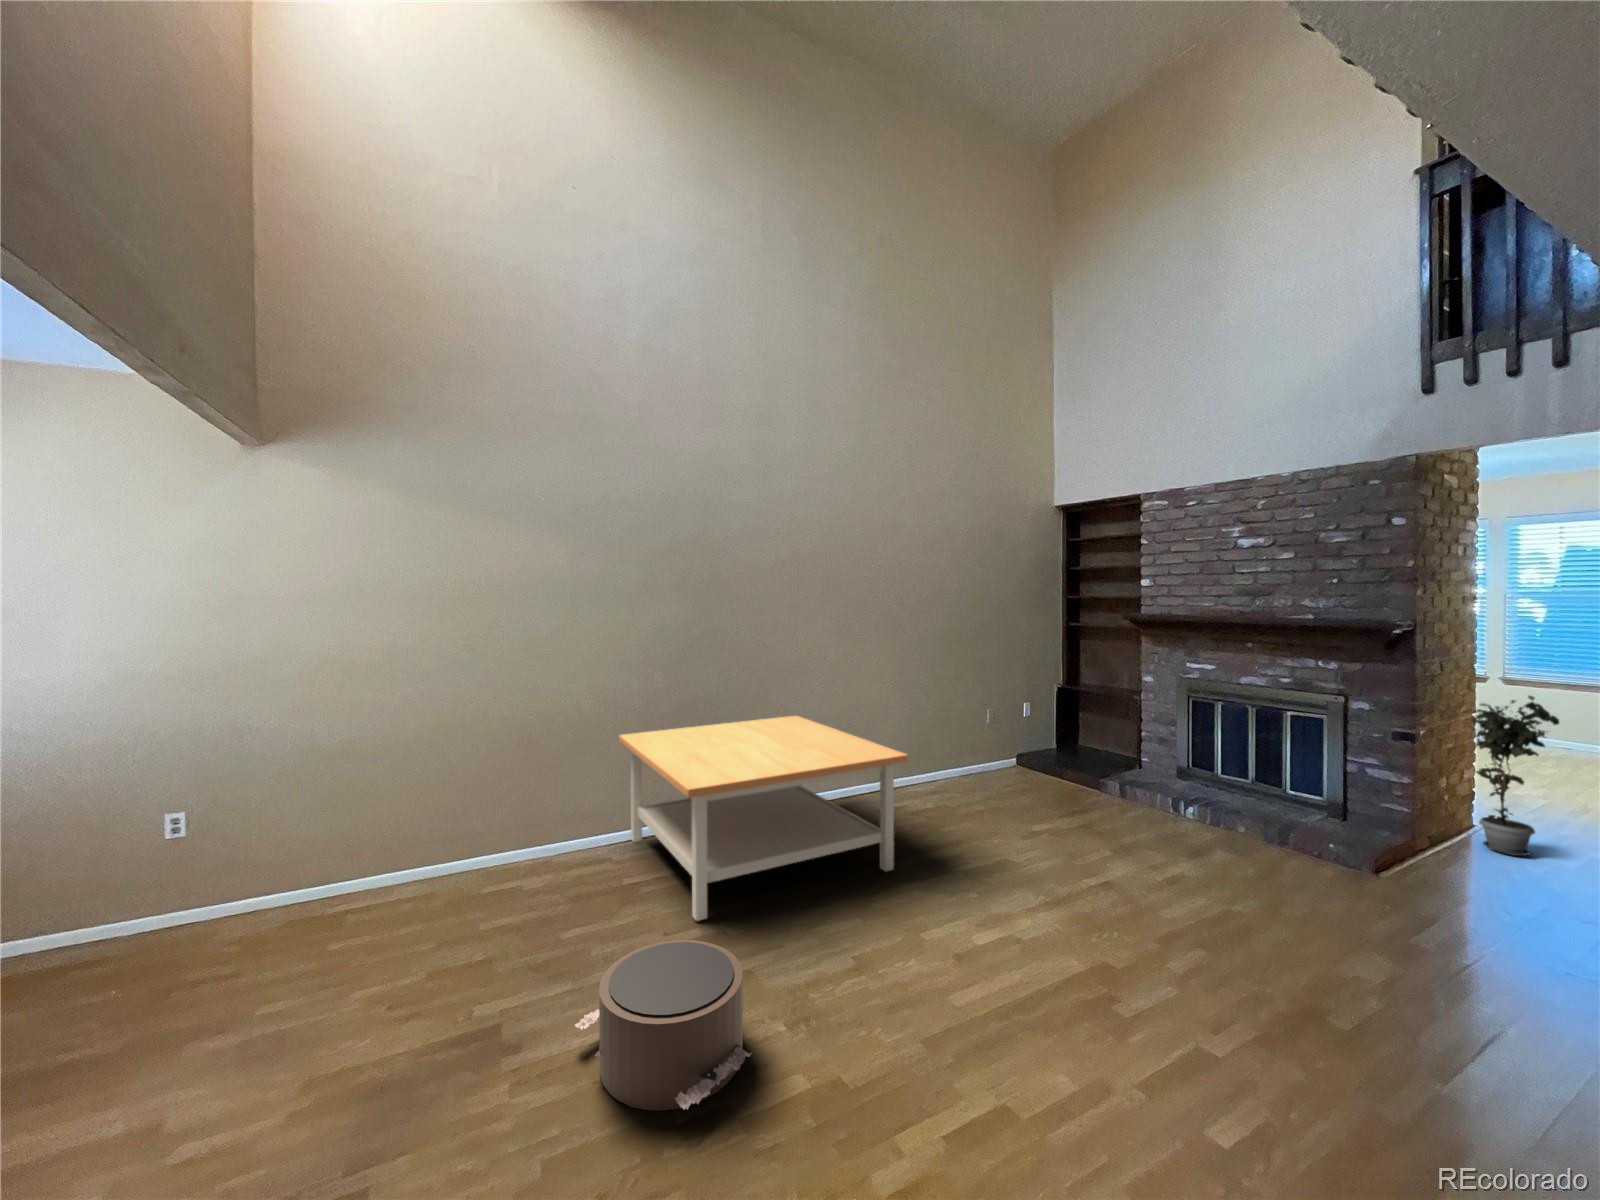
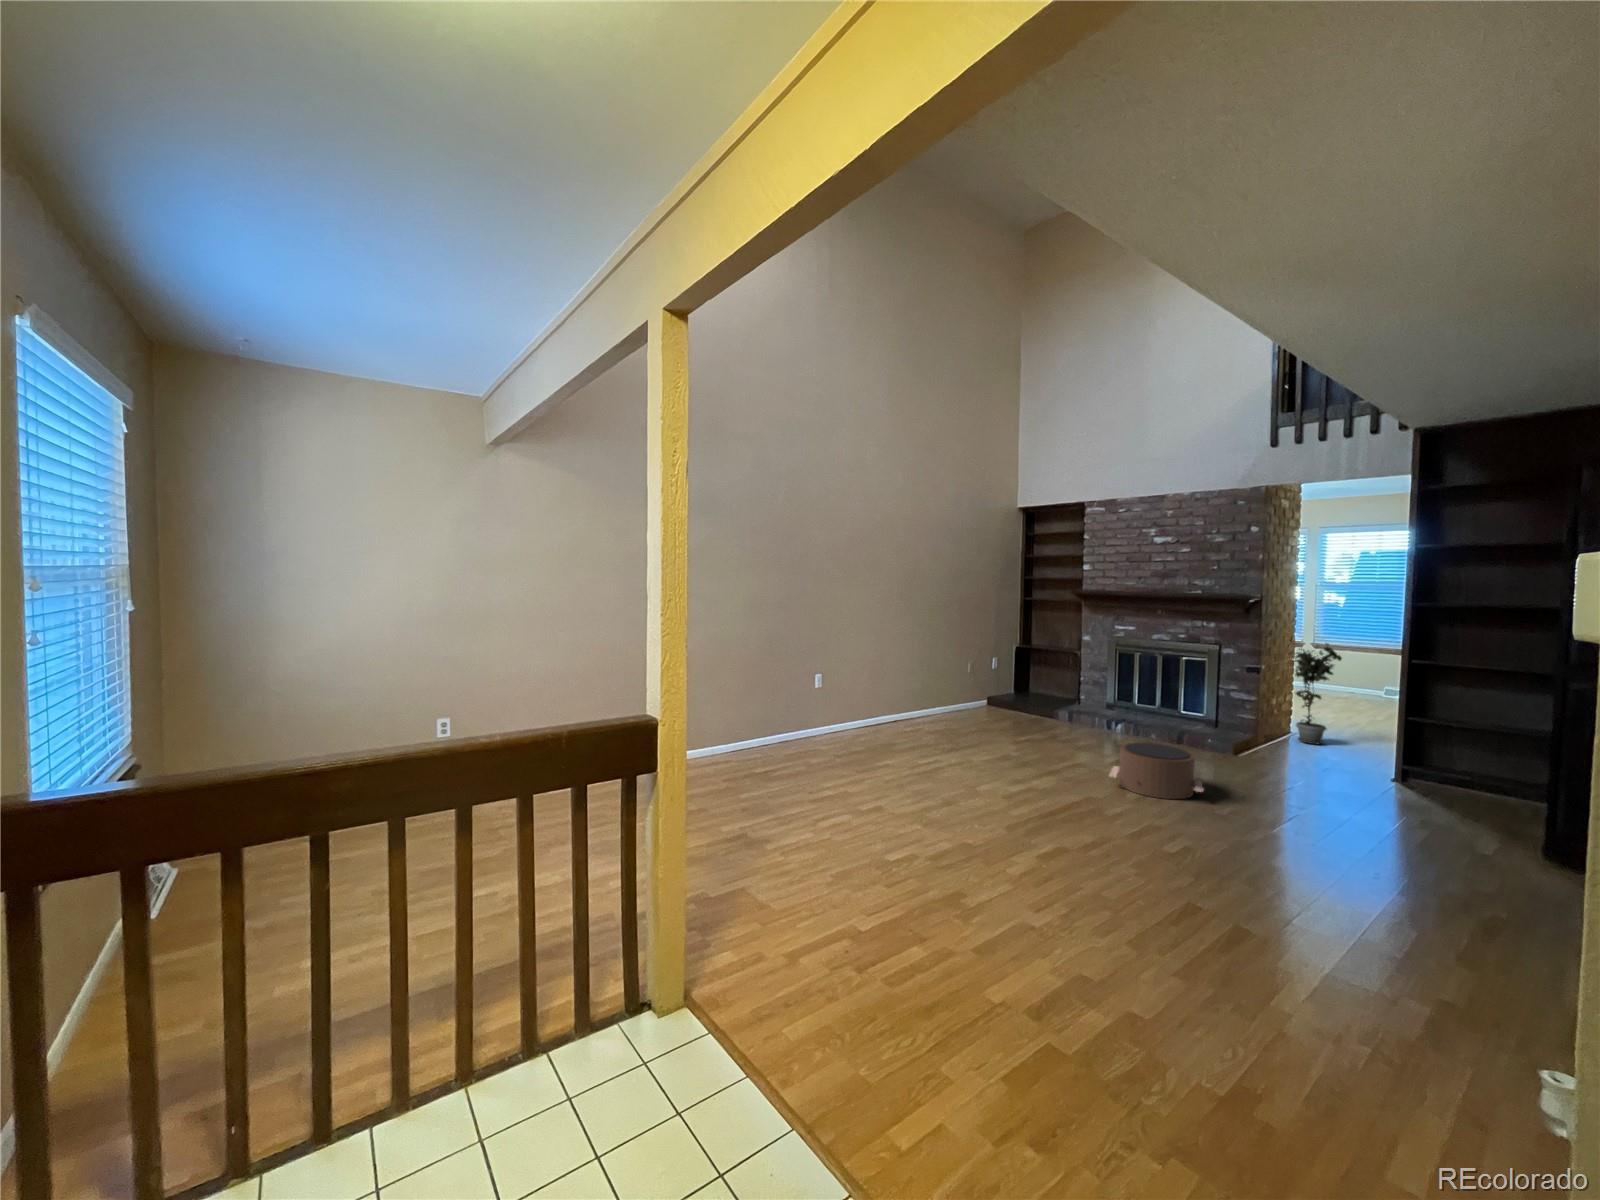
coffee table: present [619,716,908,921] -> none [732,664,949,790]
pouf: present [575,940,752,1111] -> present [1109,743,1204,799]

